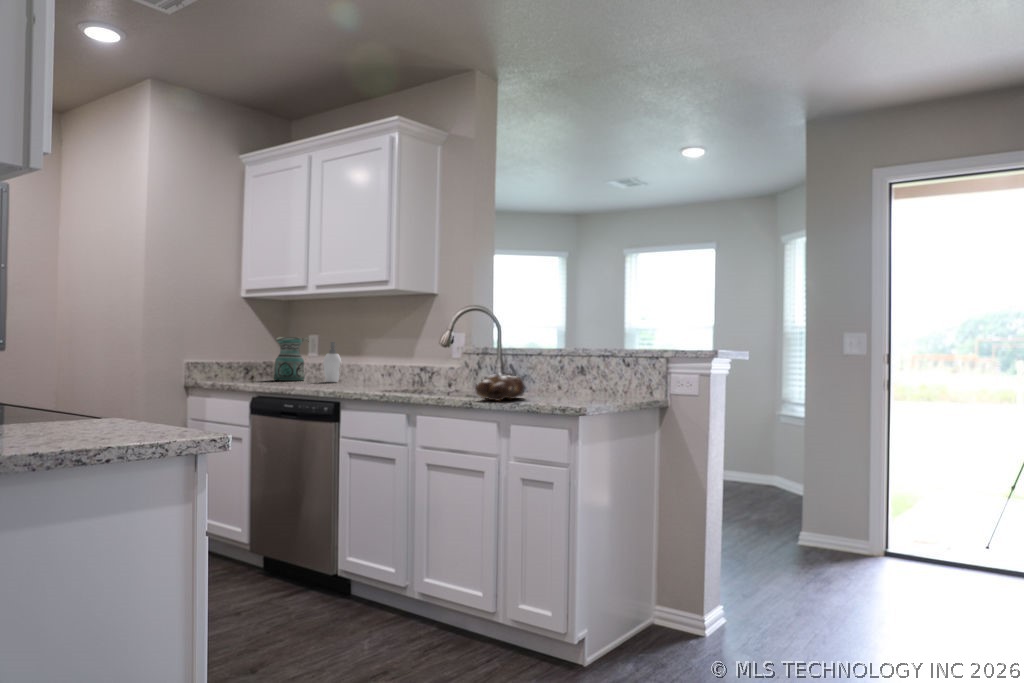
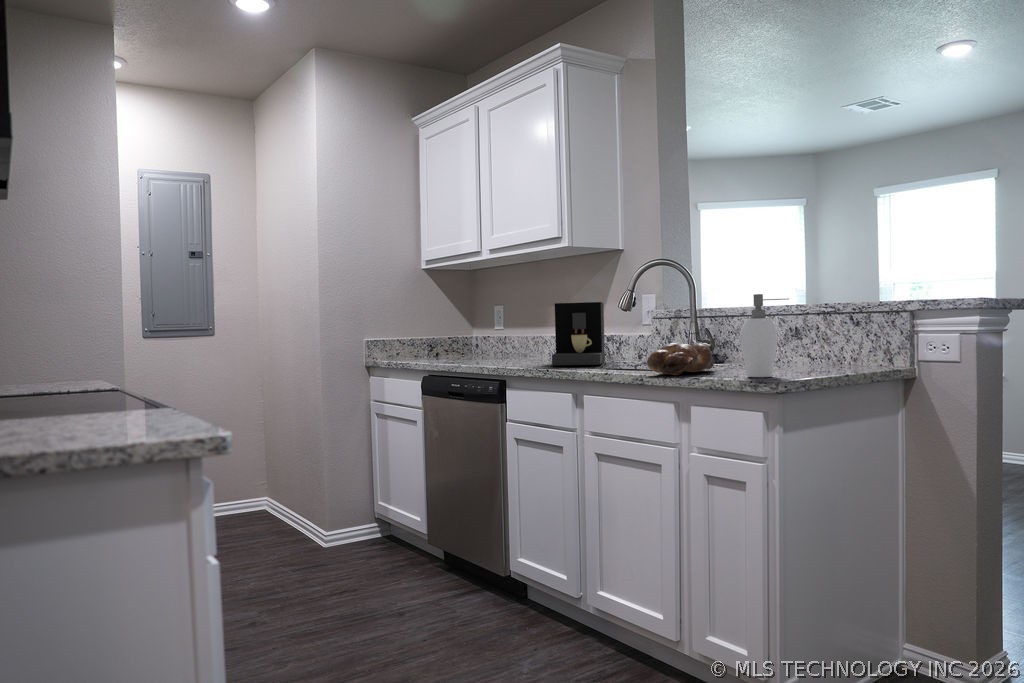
ceramic pitcher: present [274,337,309,381] -> none [459,308,501,357]
coffee maker: none [381,337,423,391] -> present [552,302,605,365]
soap dispenser: present [323,342,341,382] -> present [740,294,788,377]

